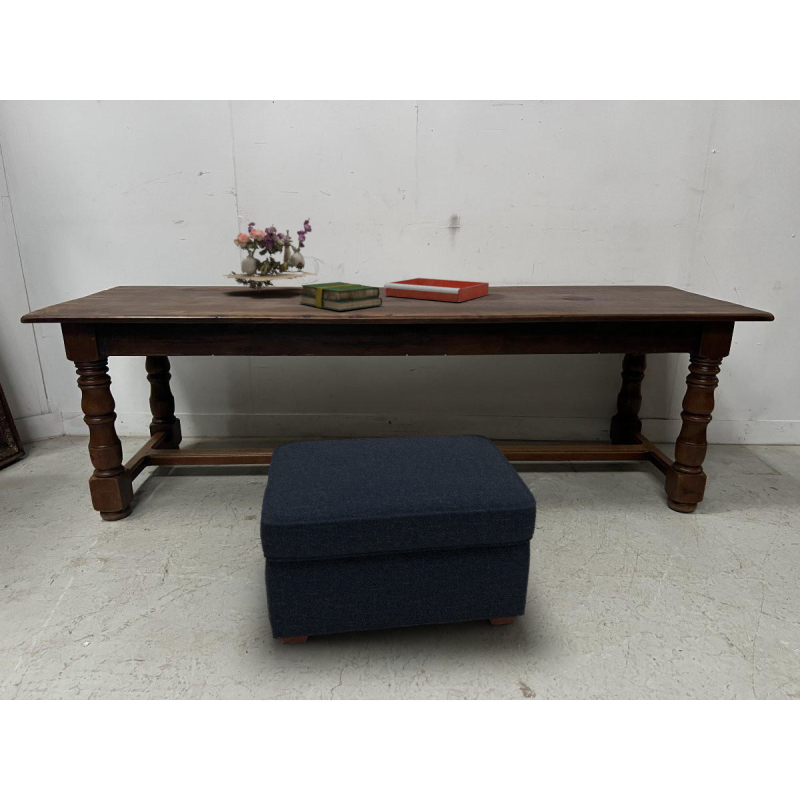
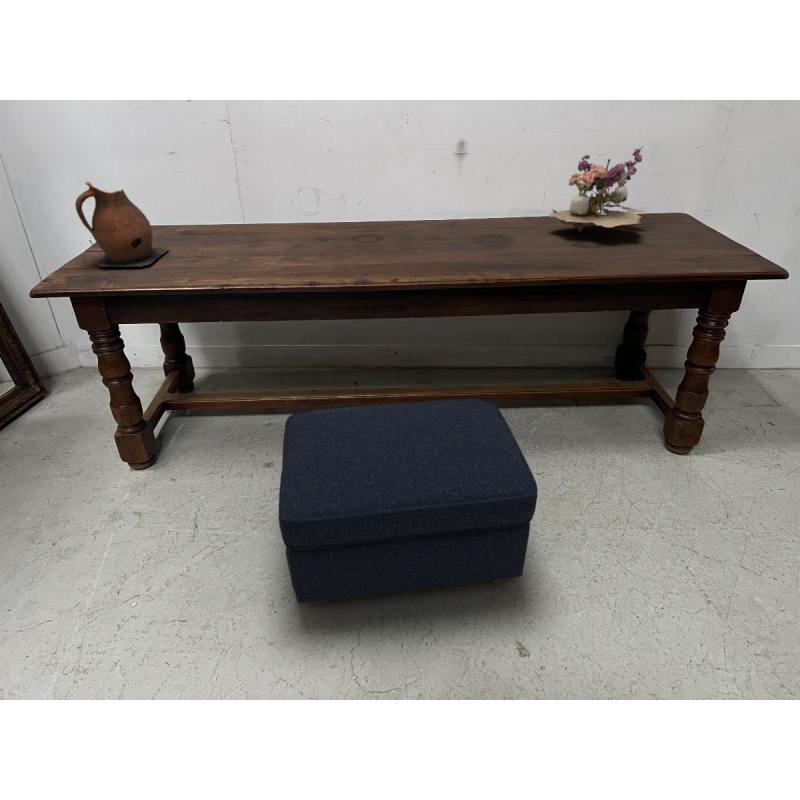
flower arrangement: present [224,218,316,291] -> present [548,147,645,231]
ceramic pitcher: none [88,226,171,305] -> present [75,181,169,268]
tray: present [384,278,489,302] -> none [388,214,499,255]
book: present [300,282,382,311] -> none [301,232,387,276]

